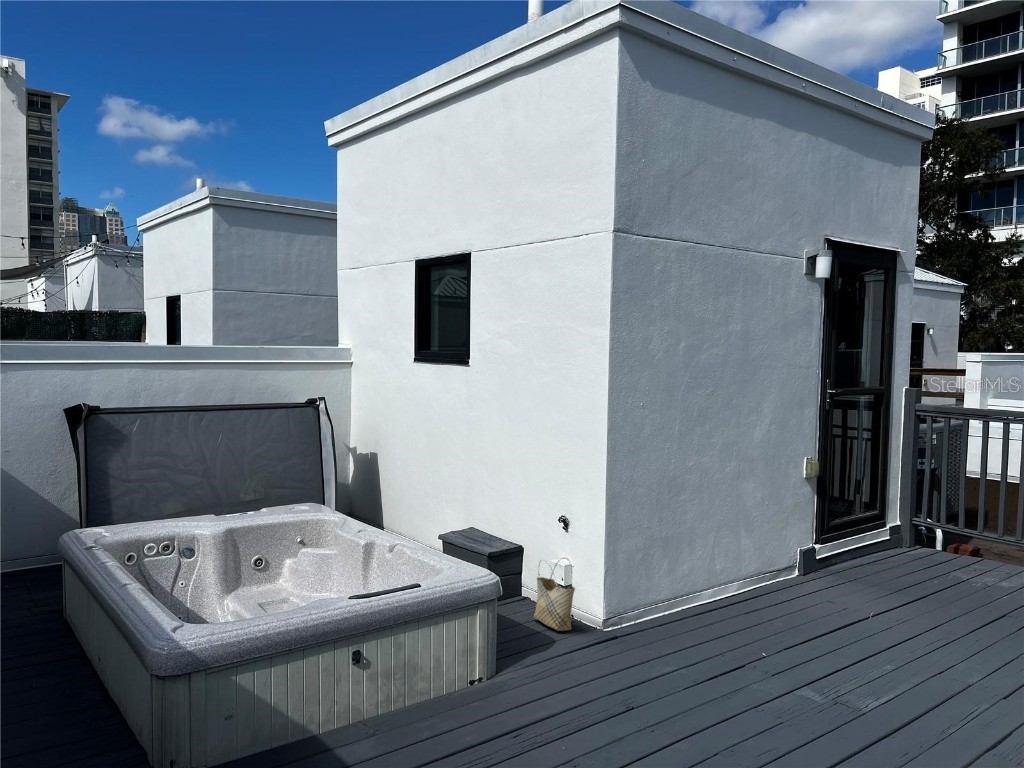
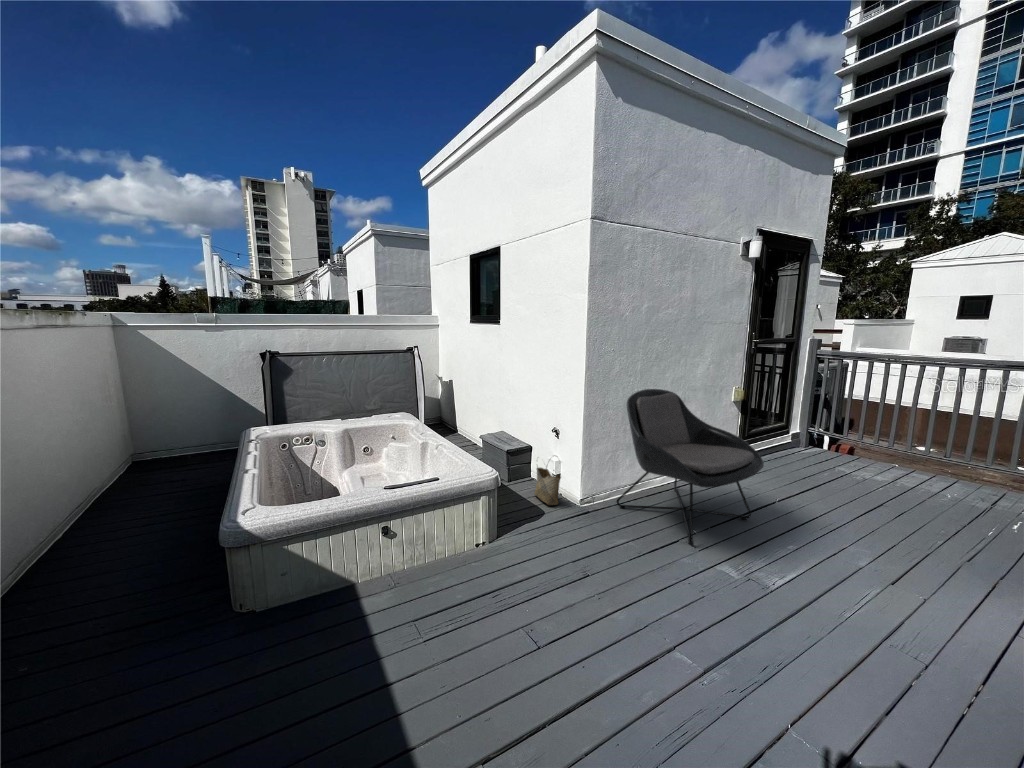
lounge chair: none [654,459,847,669] -> present [617,389,764,544]

